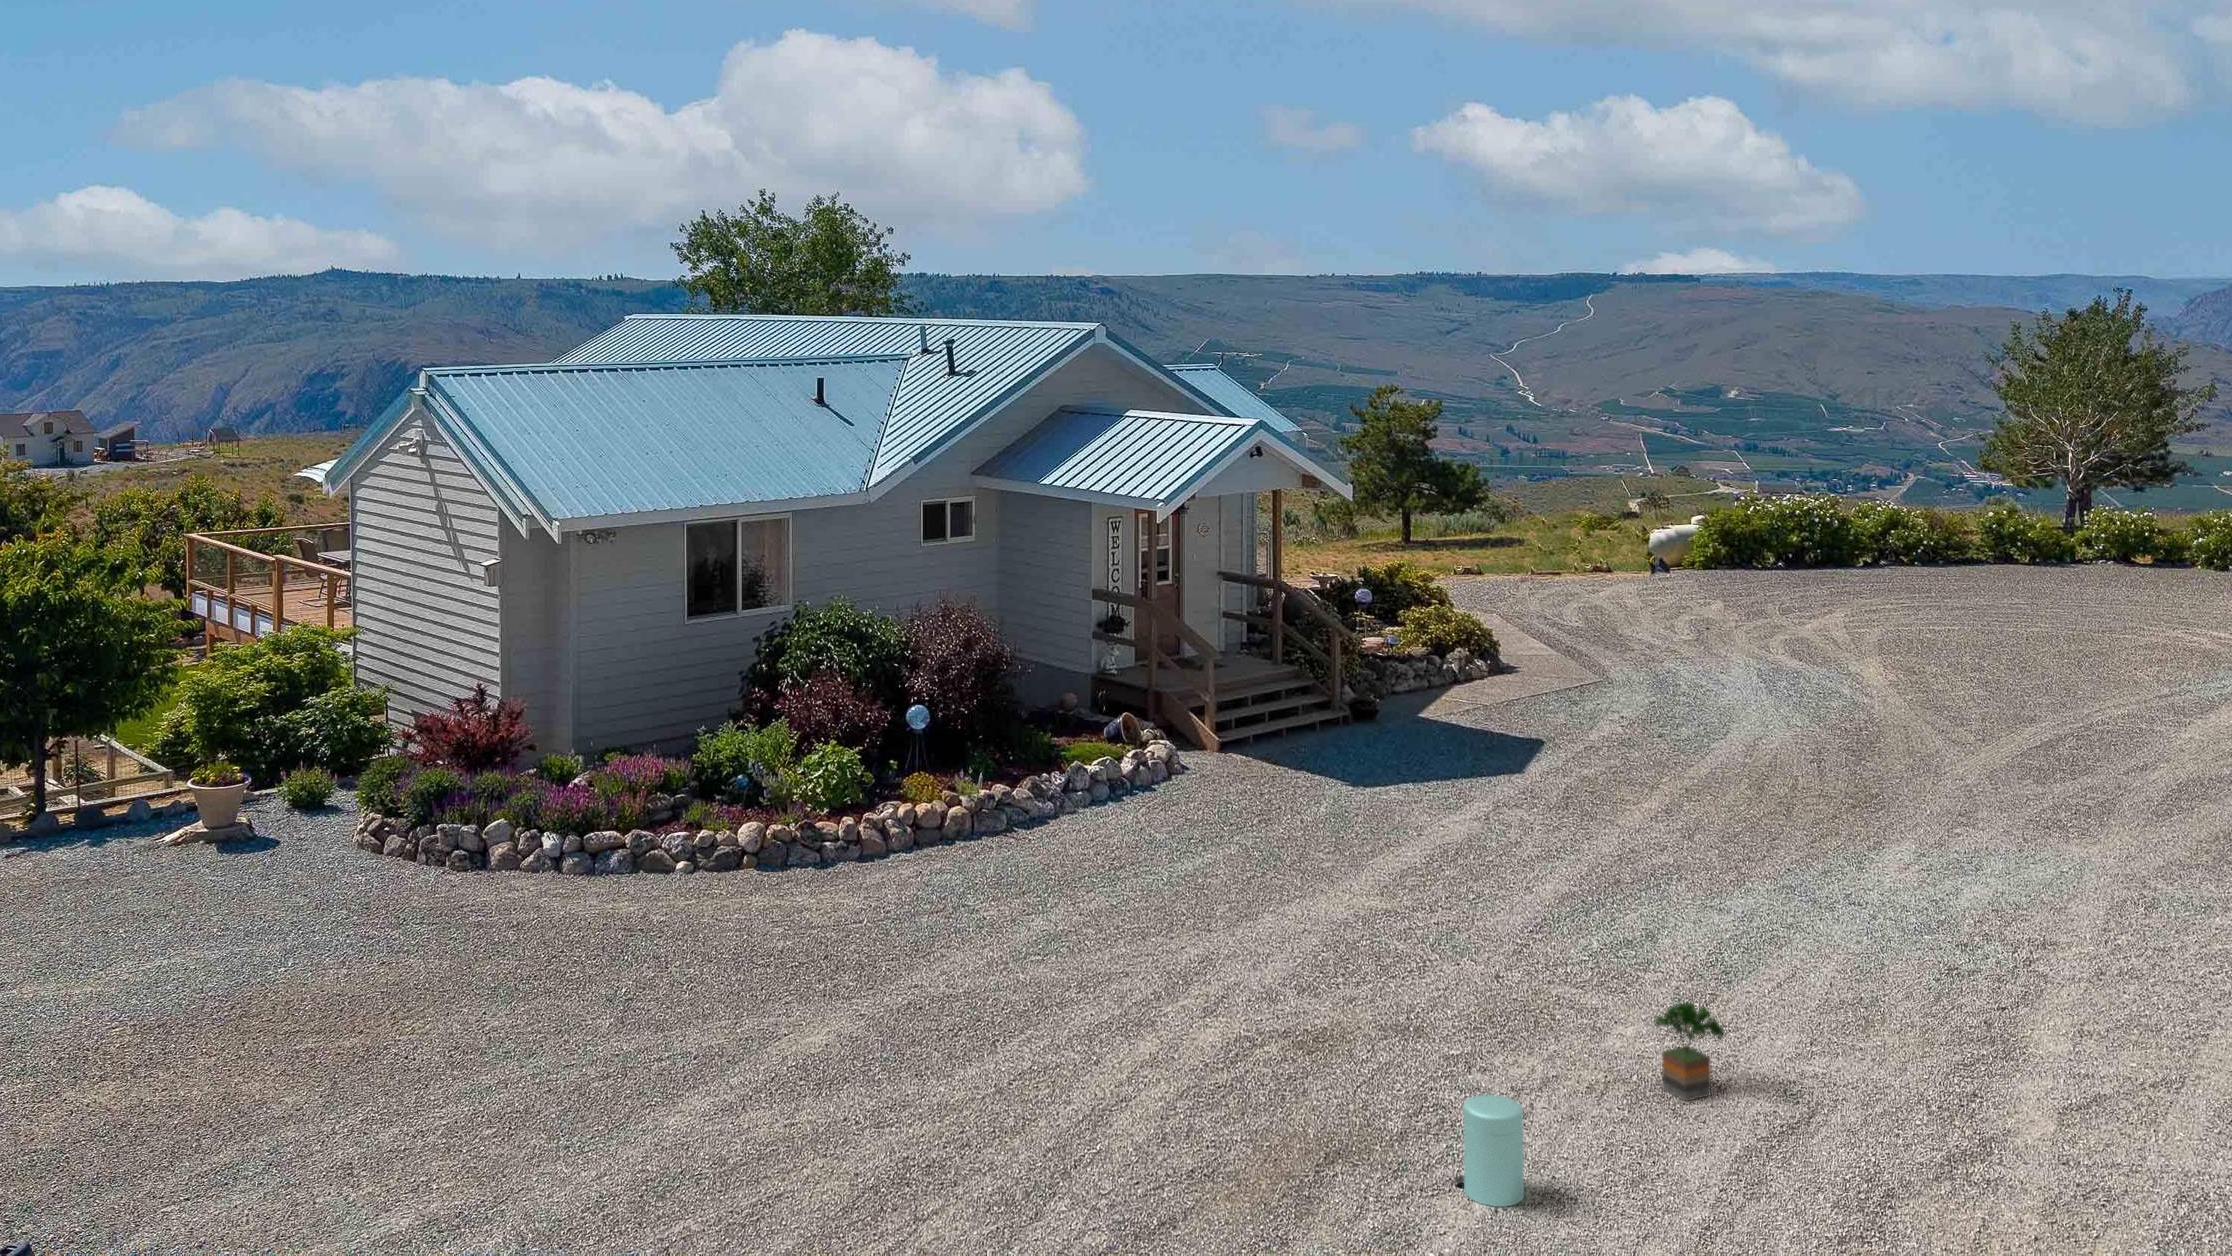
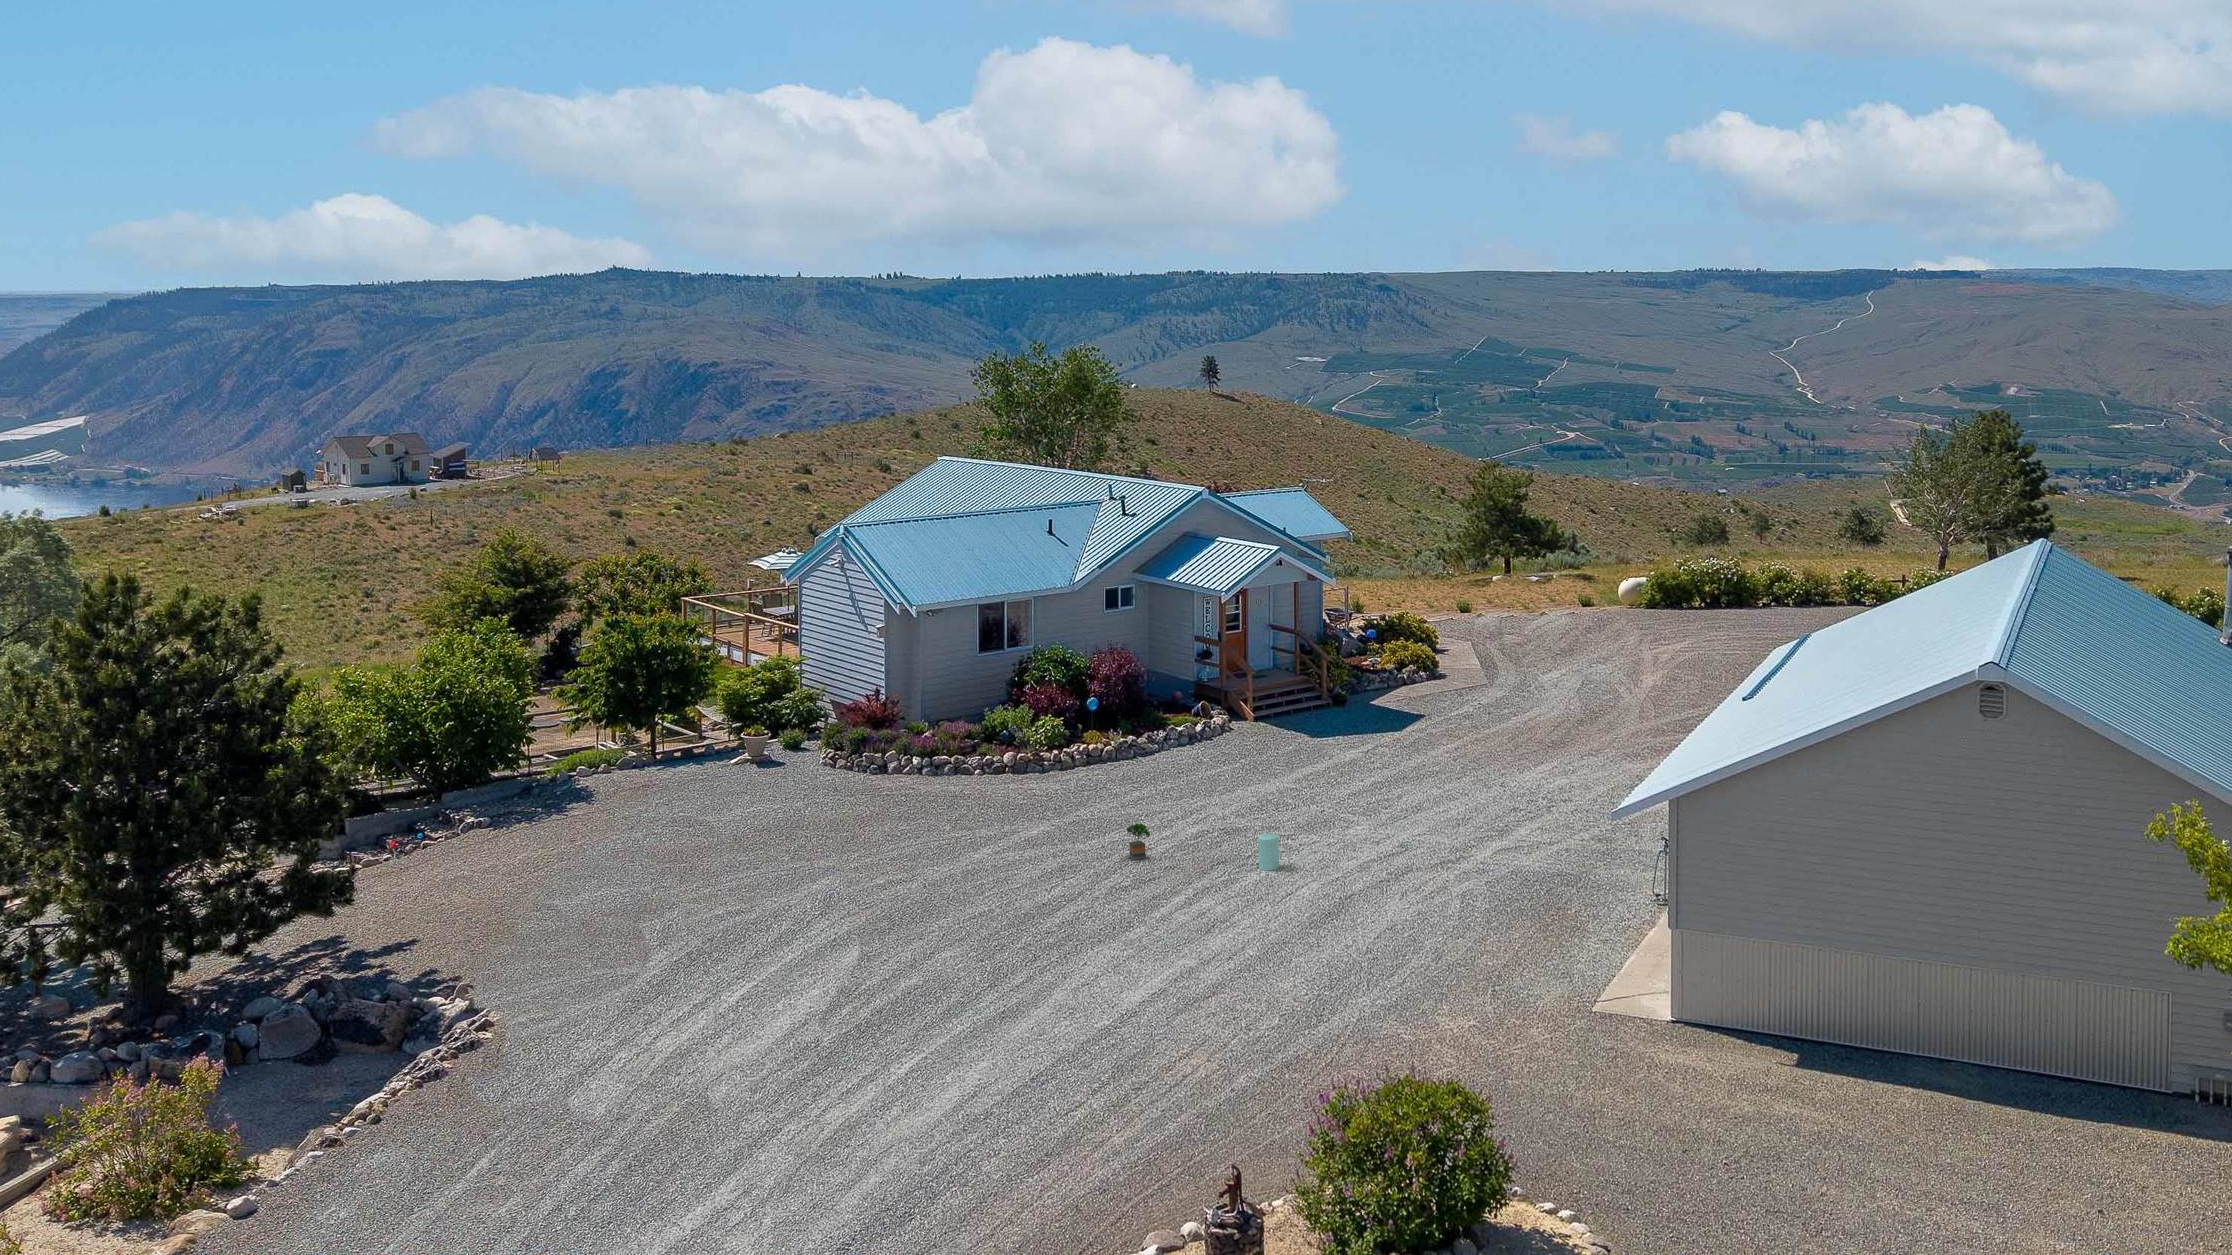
potted tree: present [1655,1002,1725,1101] -> present [1126,824,1150,861]

